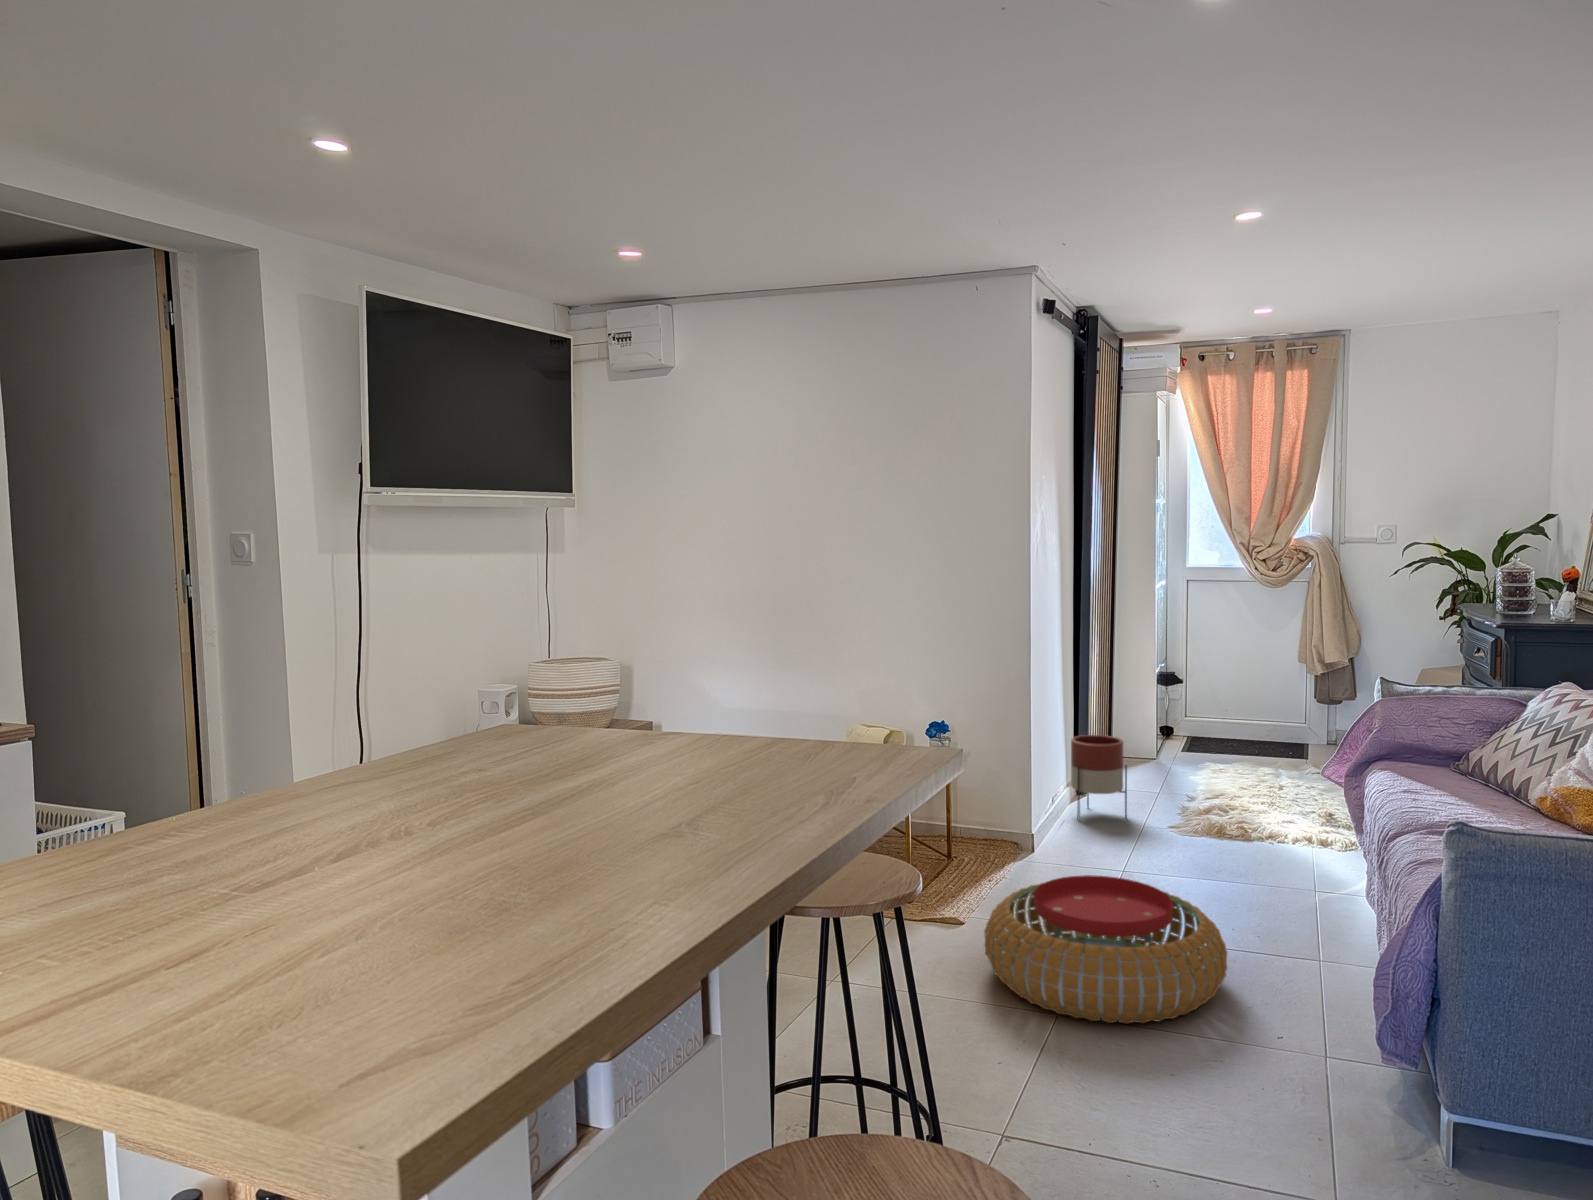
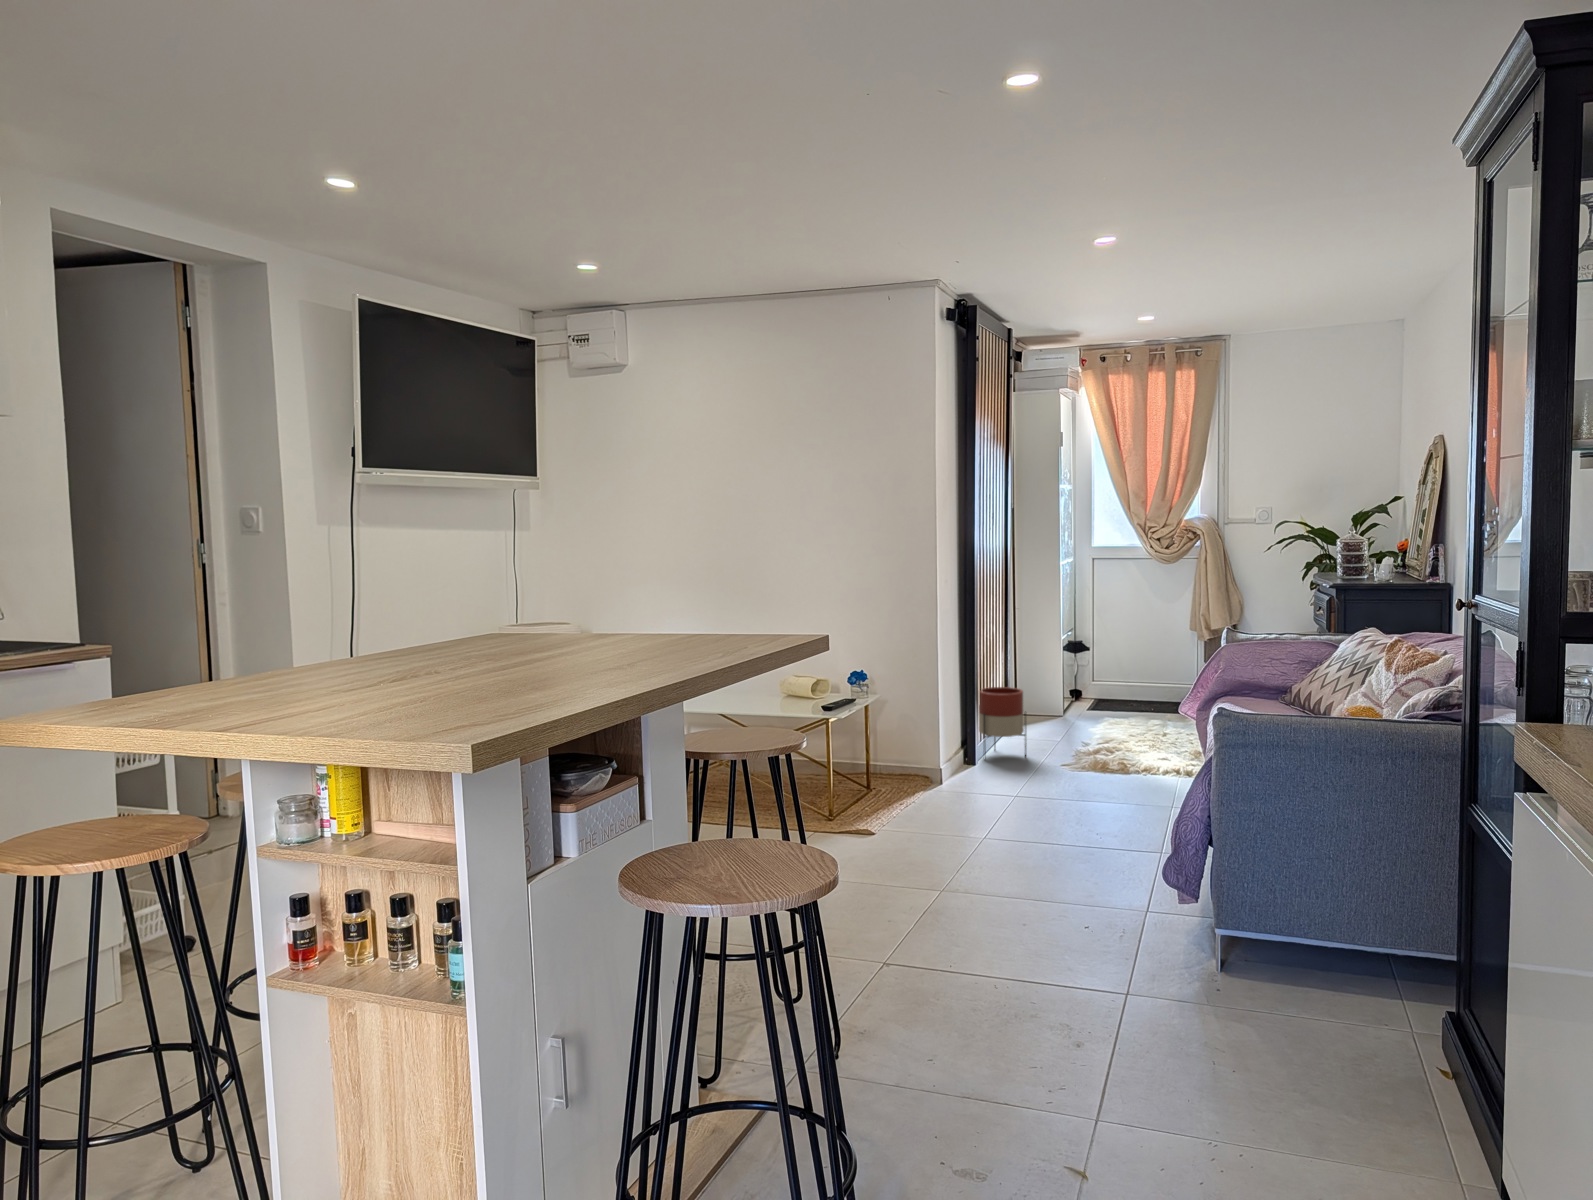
pouf: present [984,875,1227,1024] -> none [880,791,1079,906]

